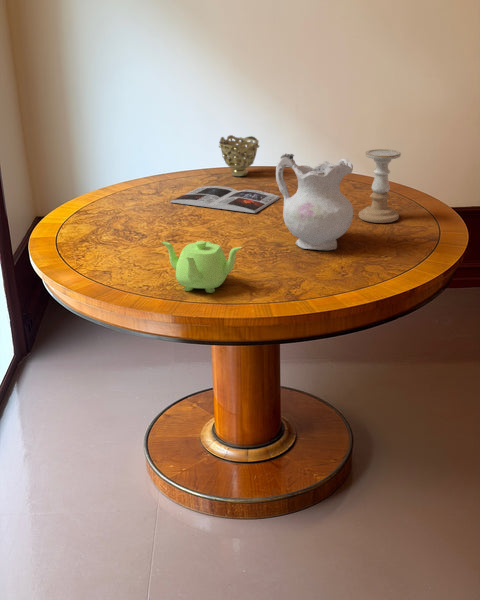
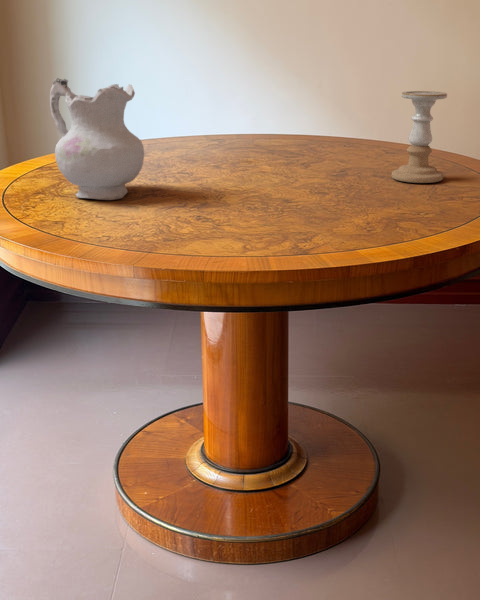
decorative bowl: present [219,135,259,176] -> none [221,93,271,142]
ceramic pitcher: present [276,154,353,250] -> present [50,78,144,200]
magazine: present [170,186,280,213] -> none [156,148,294,172]
teapot: present [162,241,241,293] -> none [127,175,234,244]

